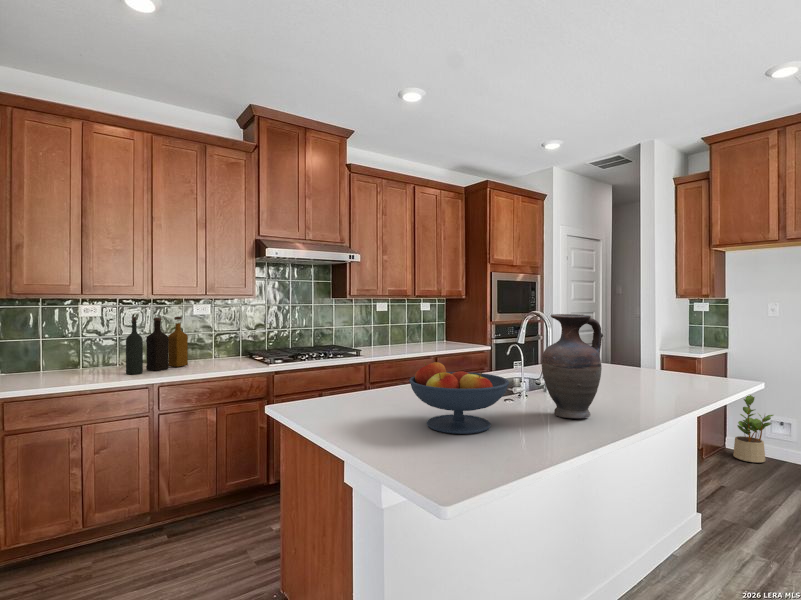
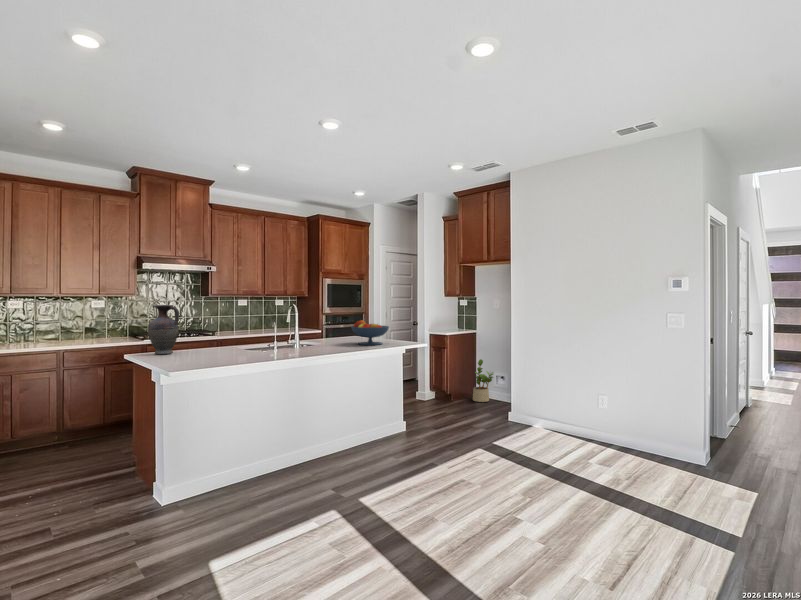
vase: present [542,314,602,418] -> present [148,305,179,354]
bottle: present [126,316,188,374] -> none [42,308,87,345]
fruit bowl: present [409,362,509,434] -> present [352,320,389,345]

